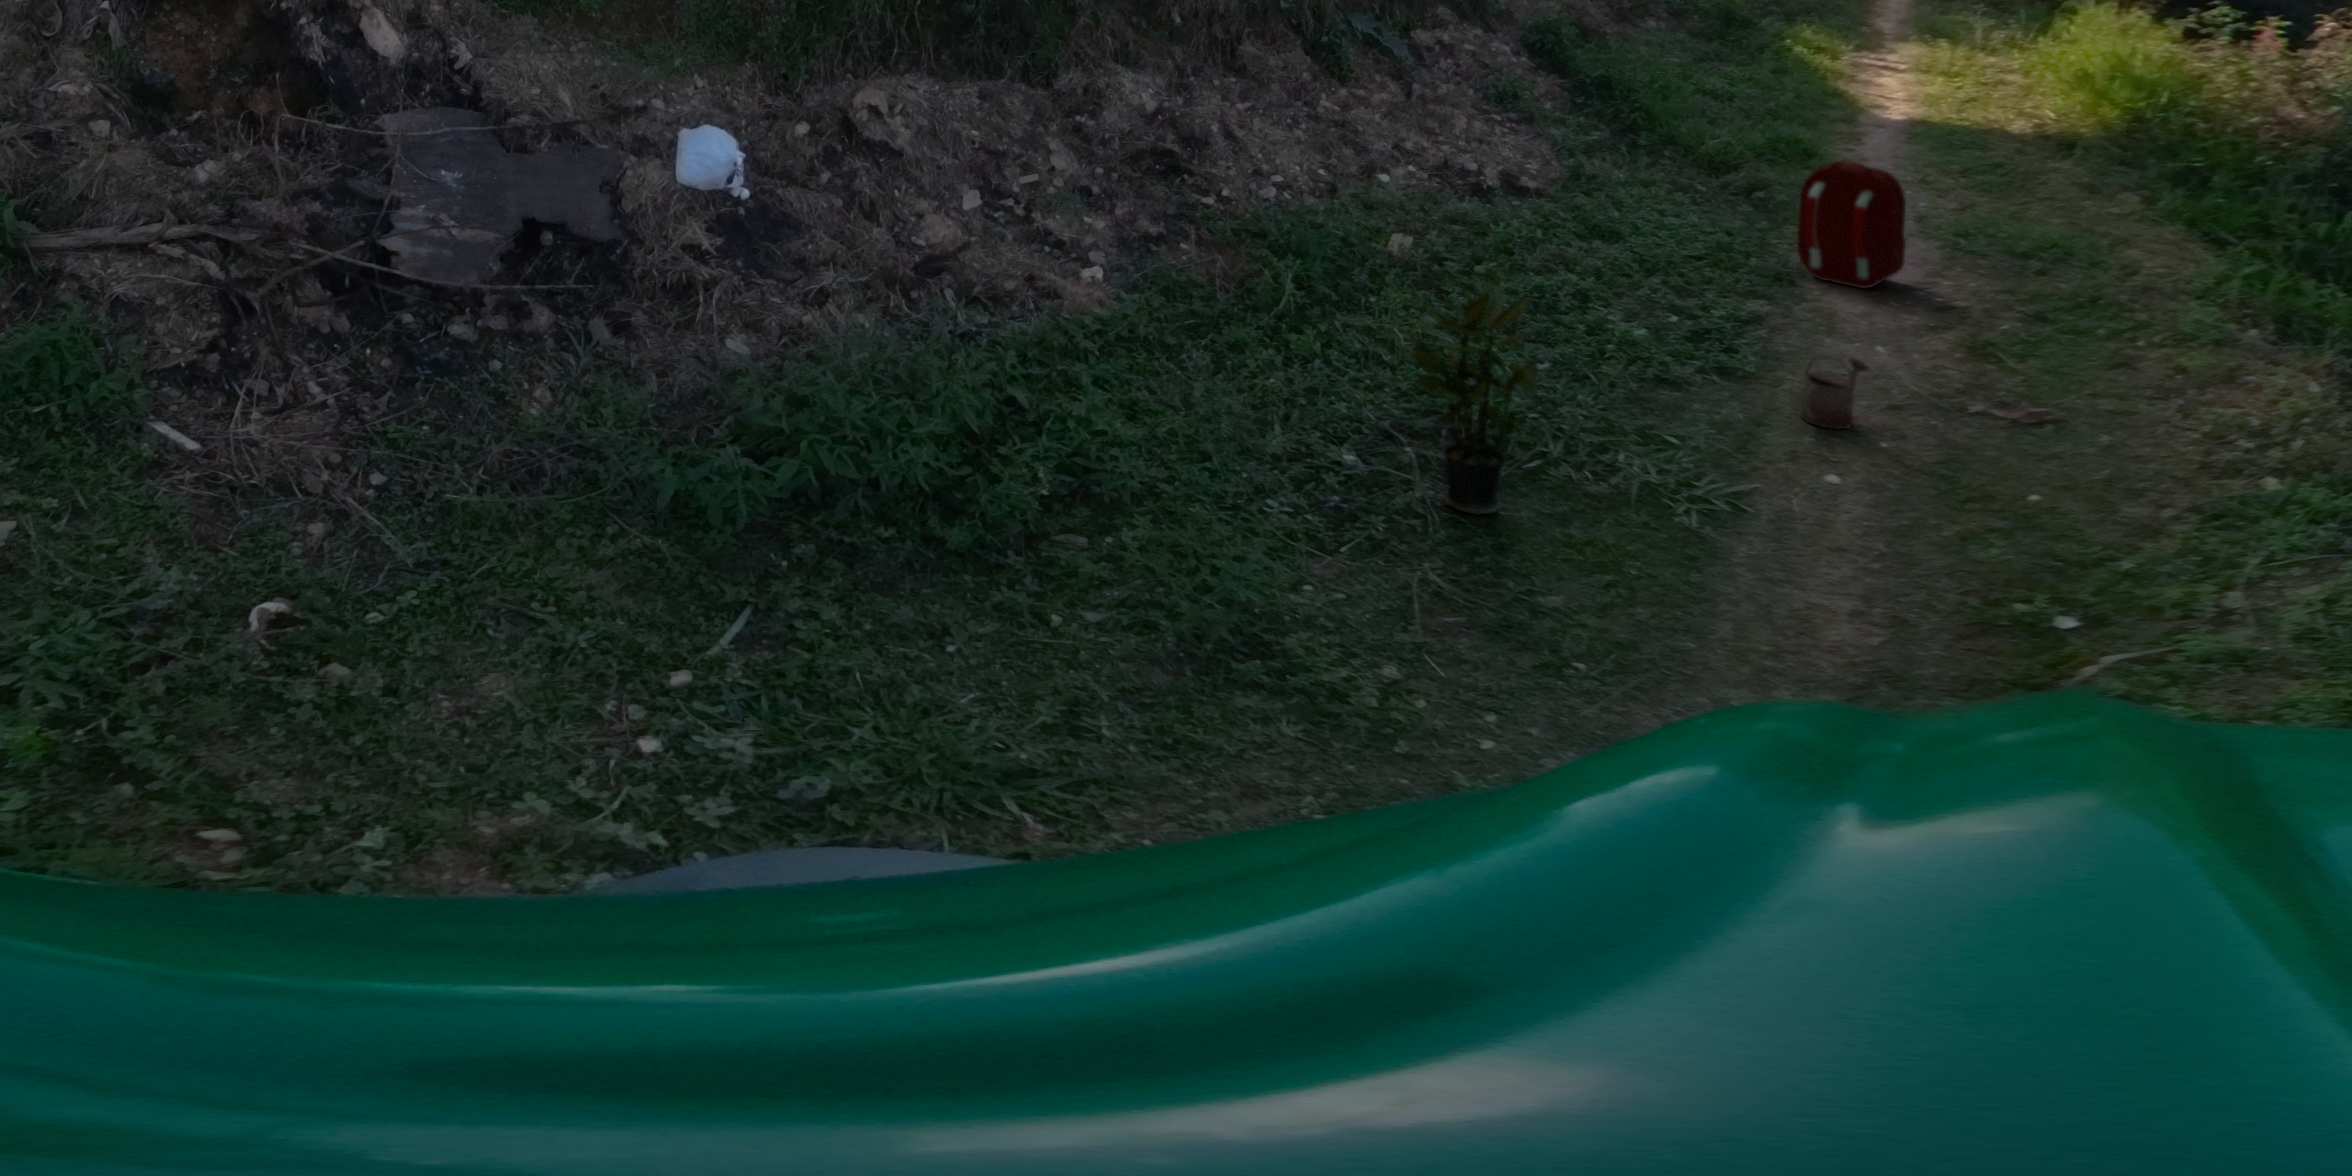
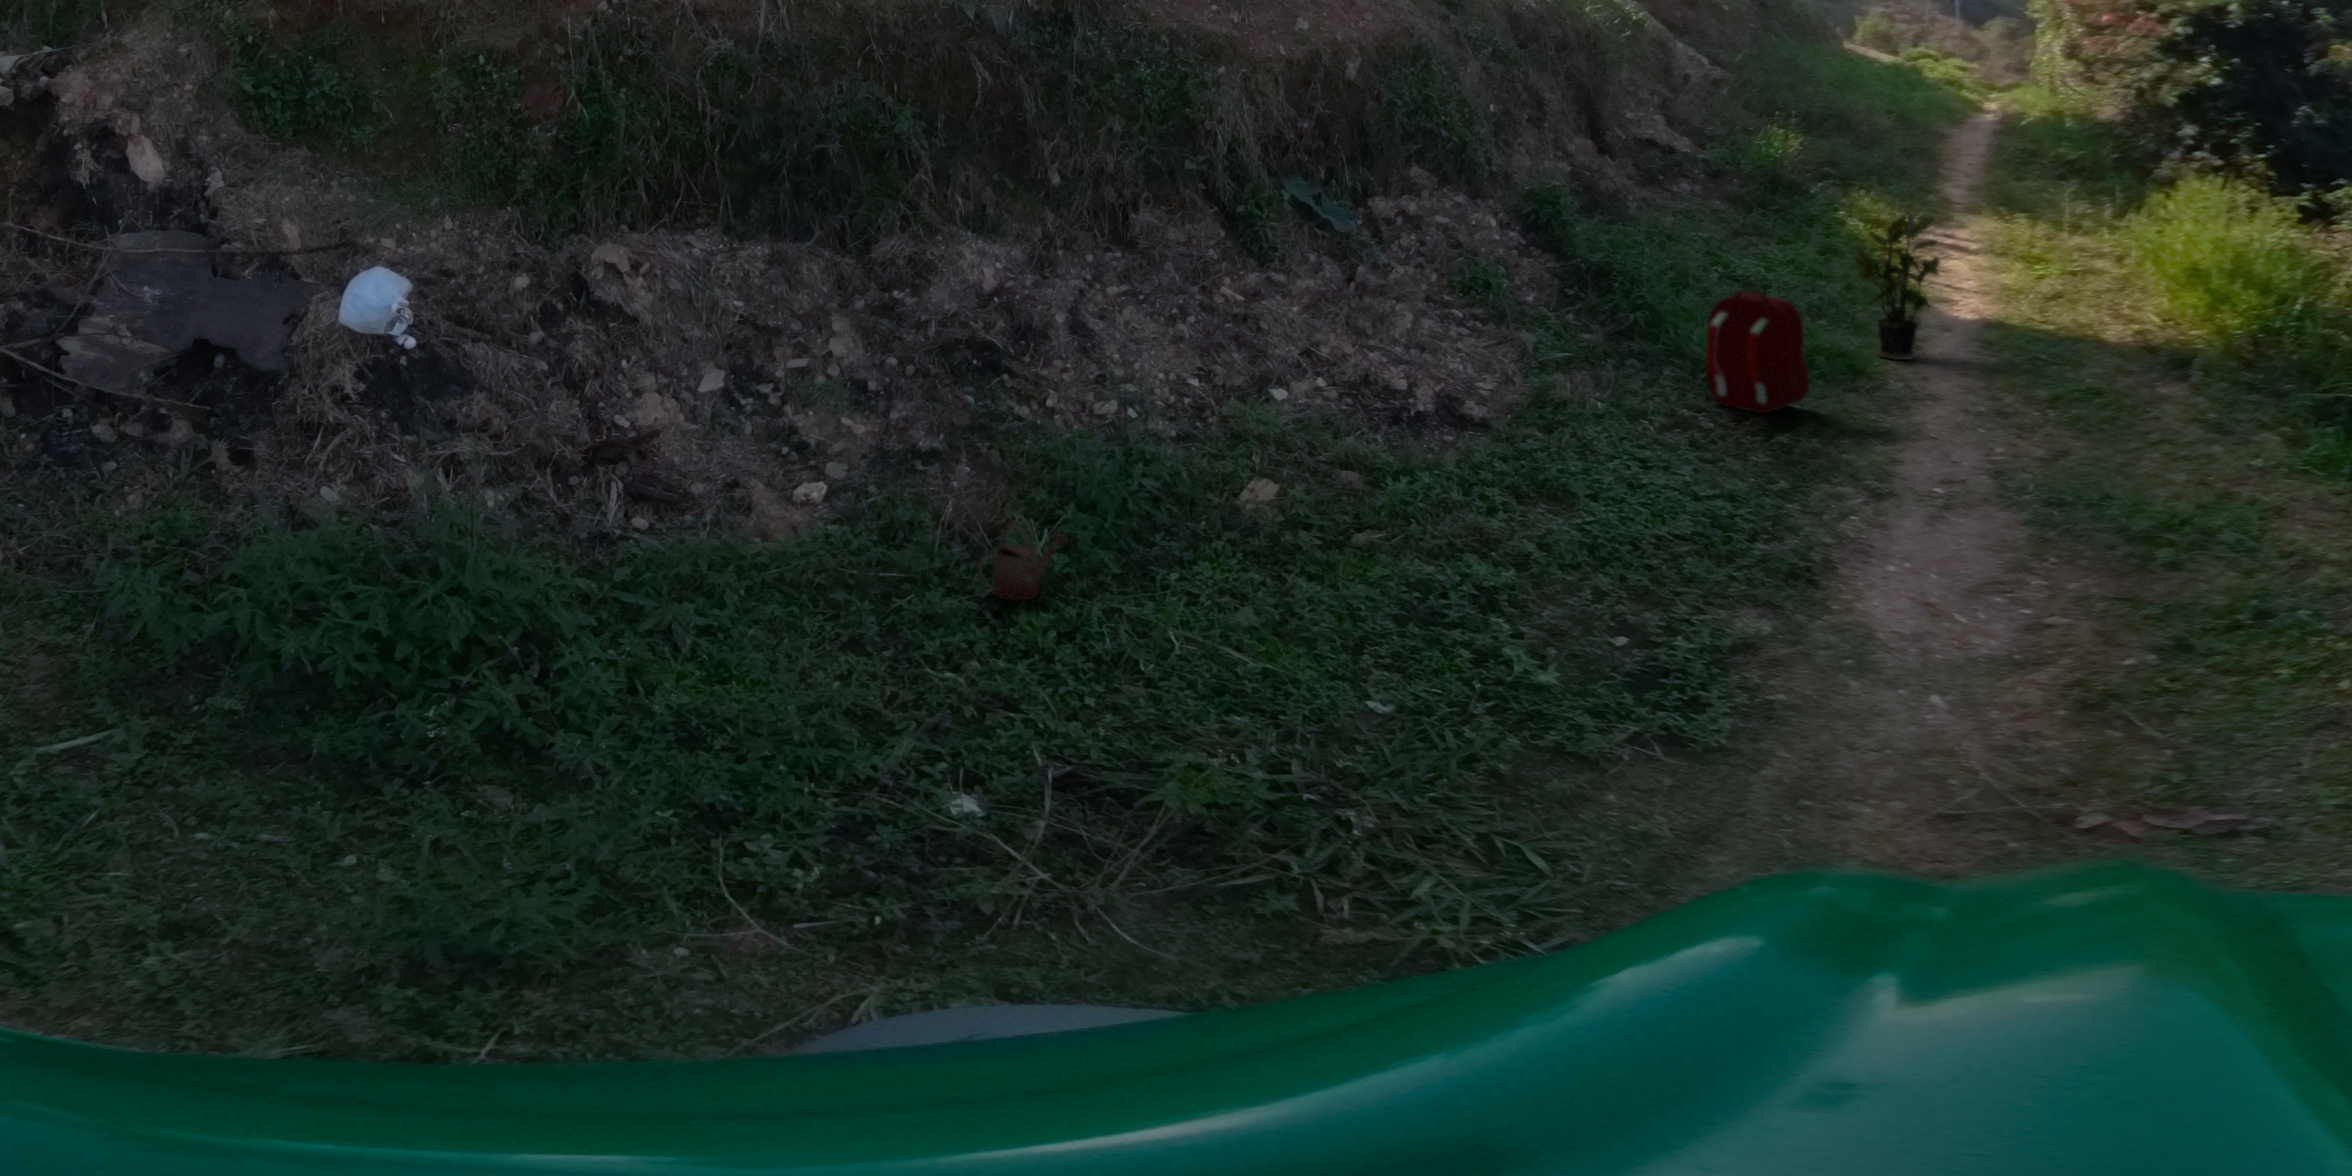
potted plant: present [1410,285,1538,515] -> present [1853,213,1940,360]
watering can: present [1801,354,1869,429] -> present [978,524,1068,601]

